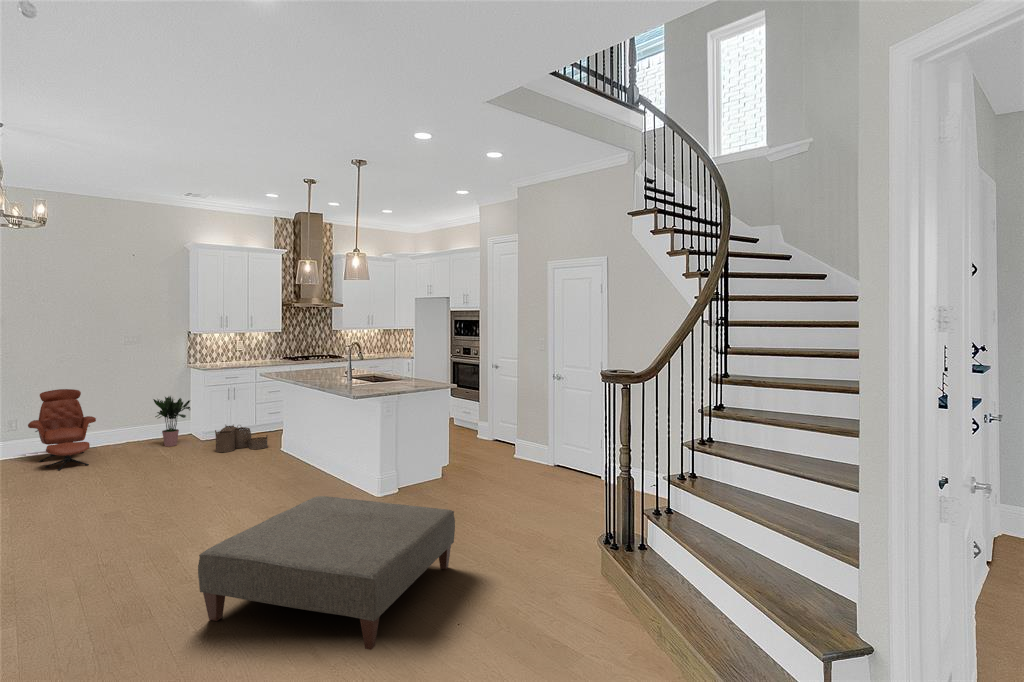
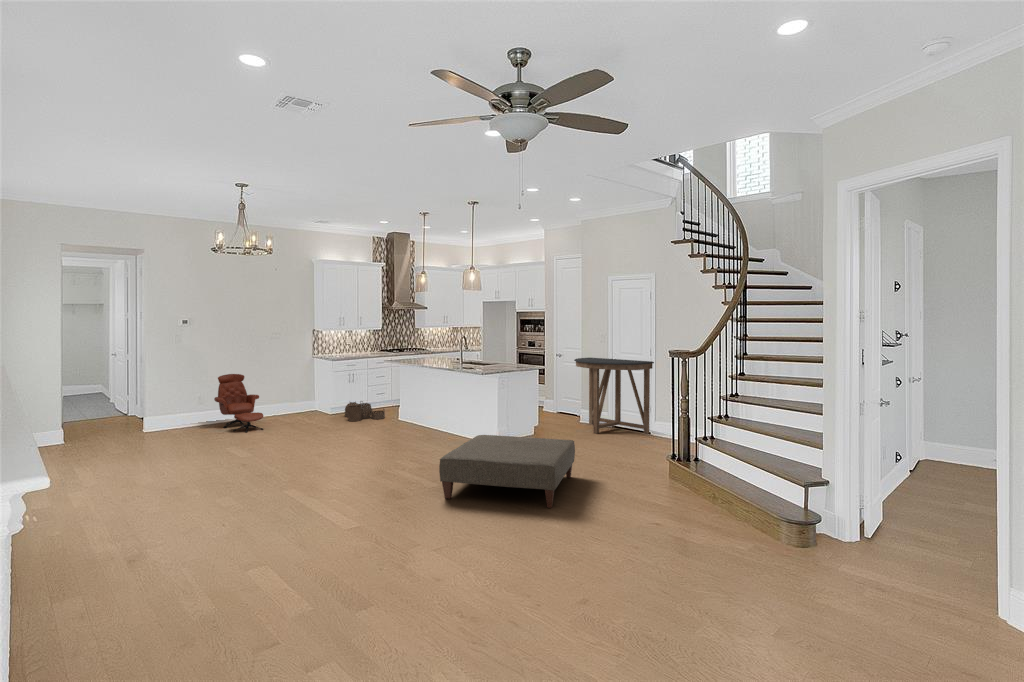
console table: none [505,372,608,478] -> present [574,358,654,434]
potted plant: present [153,396,190,446] -> none [296,378,325,418]

